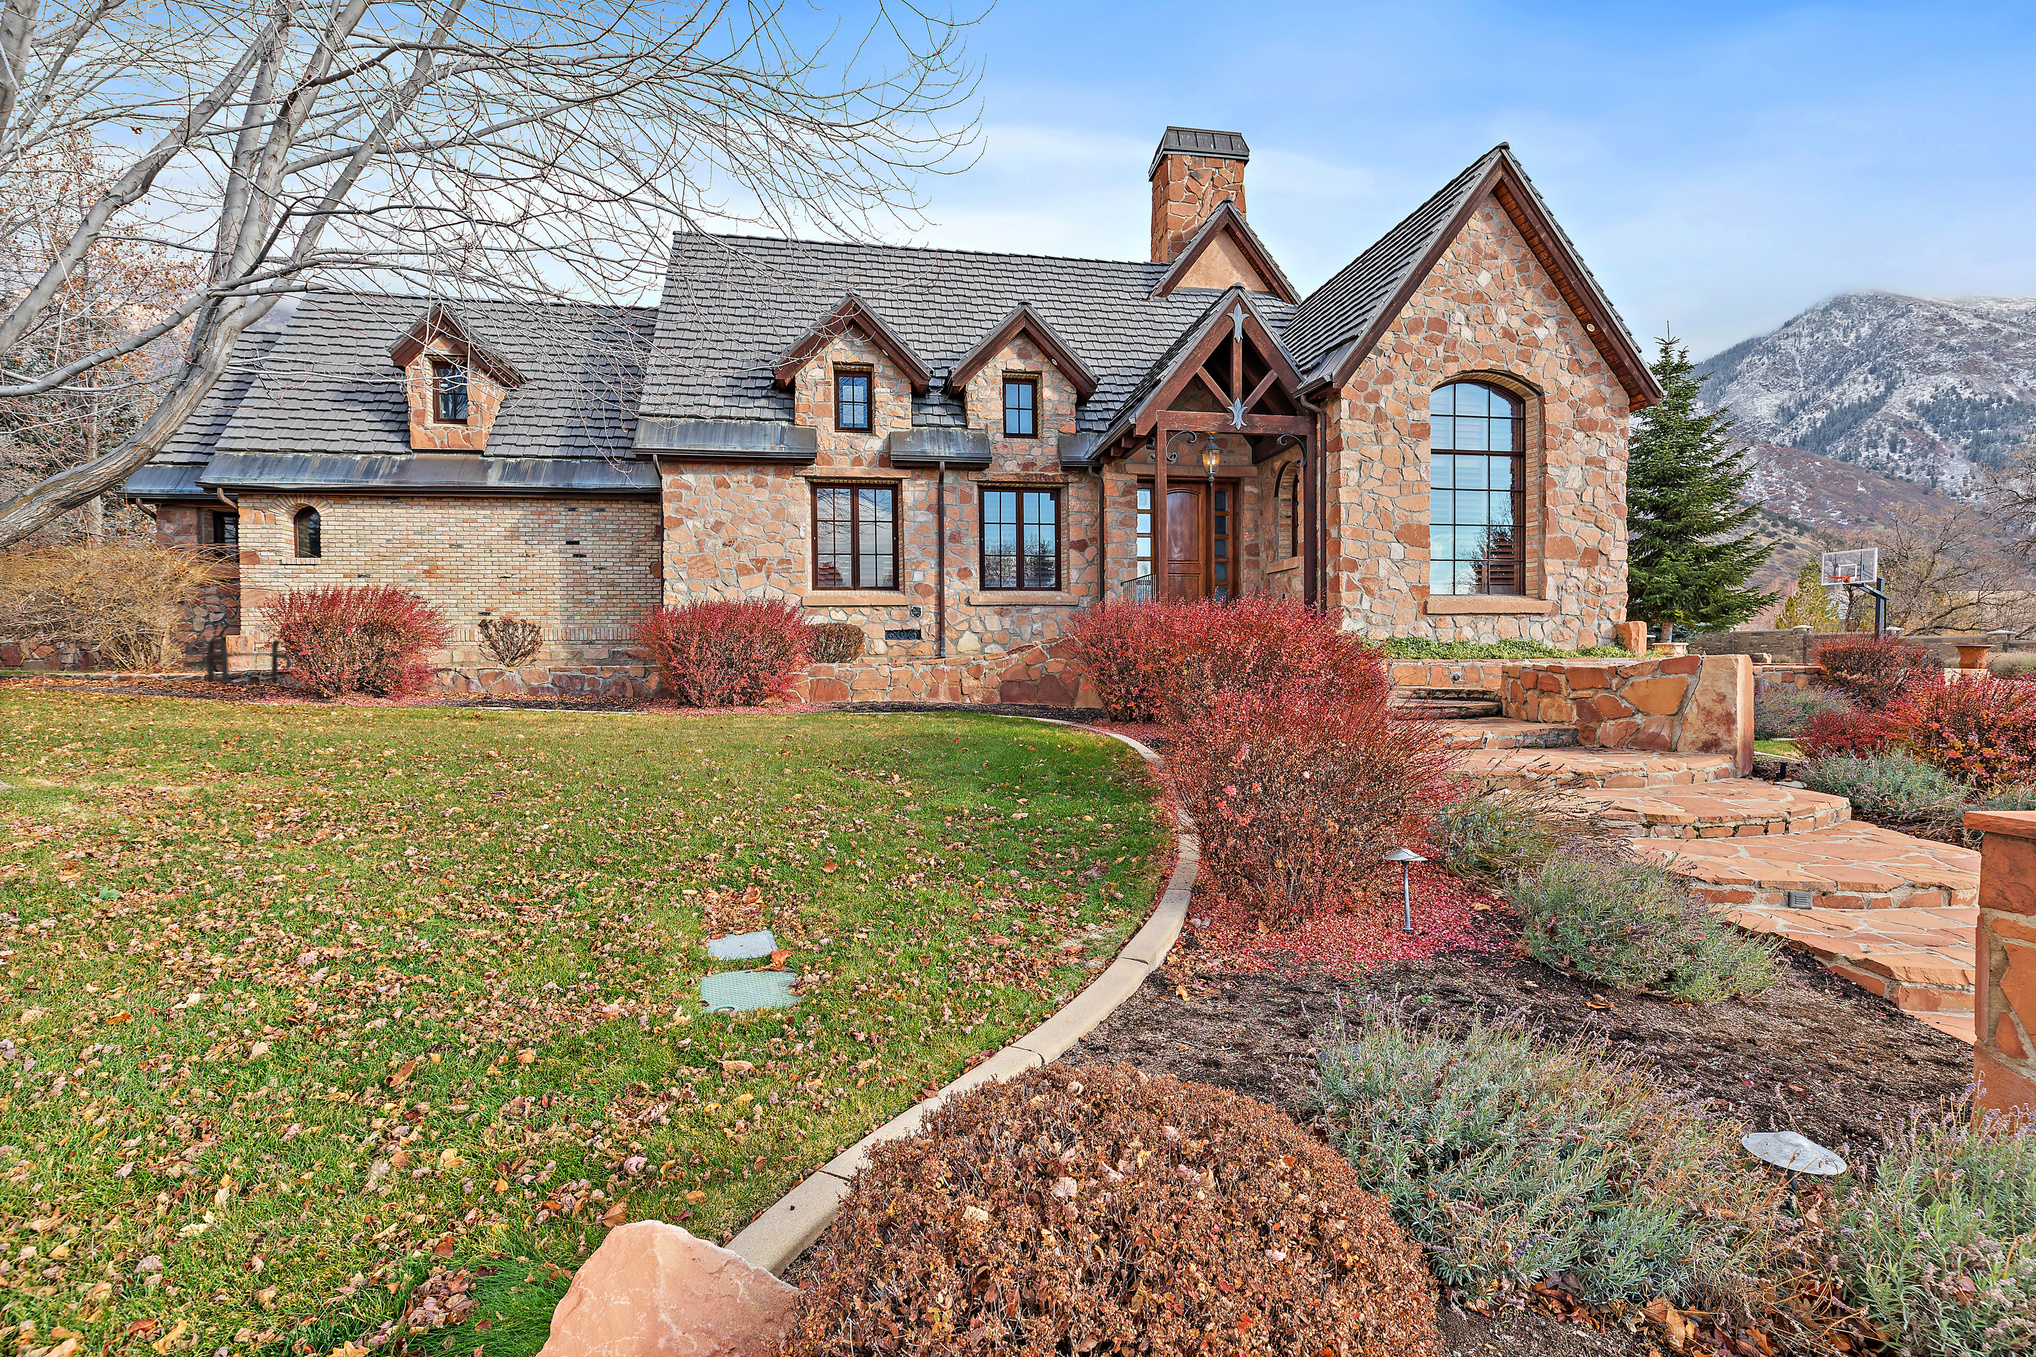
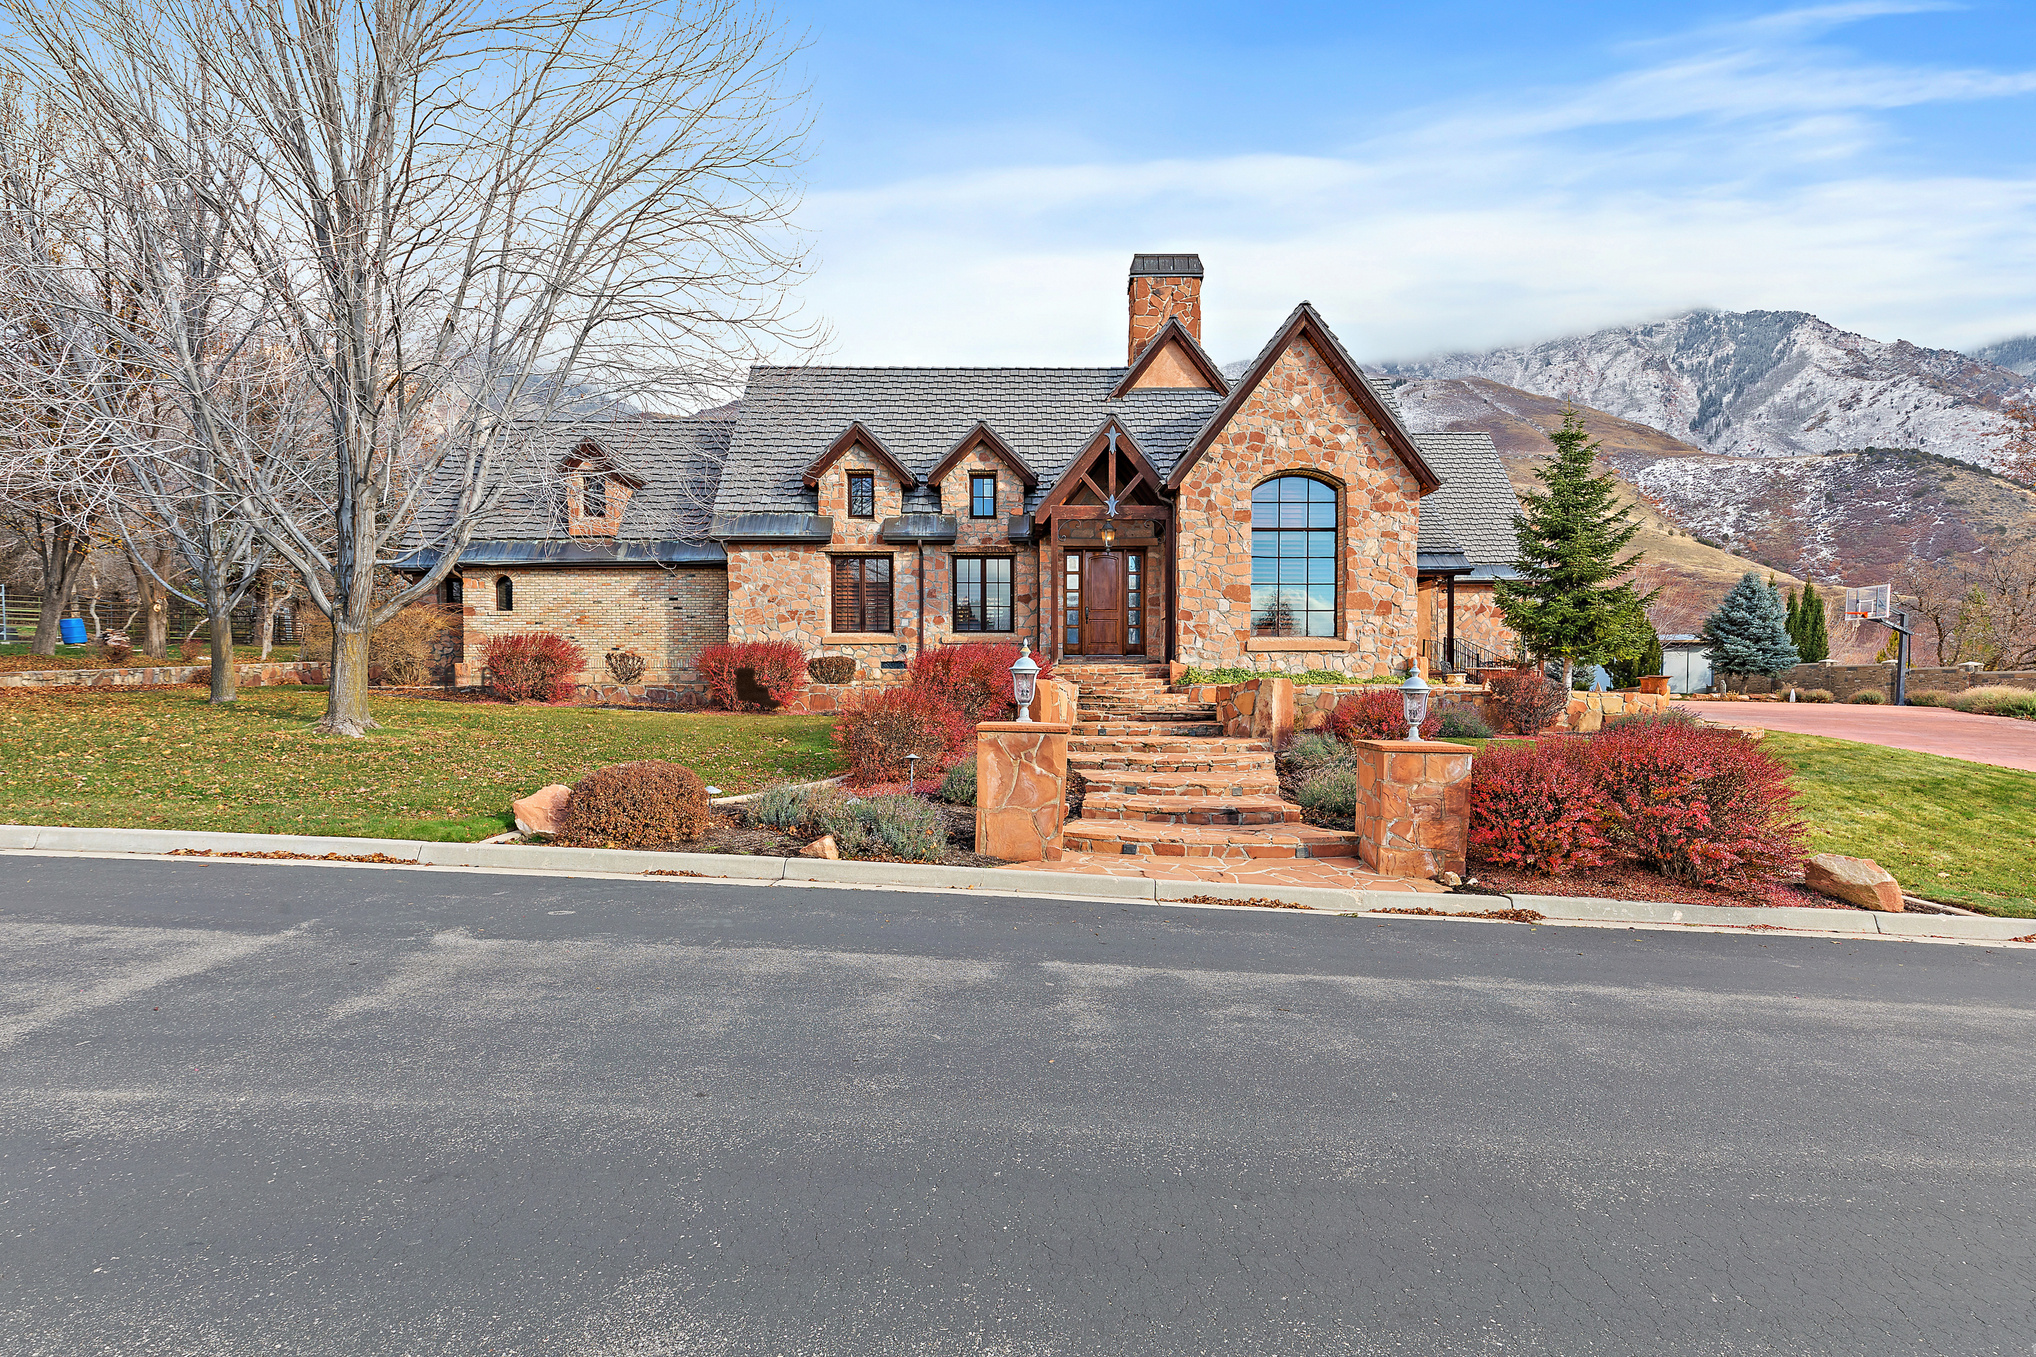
lounge chair: none [688,638,762,707] -> present [735,667,781,713]

